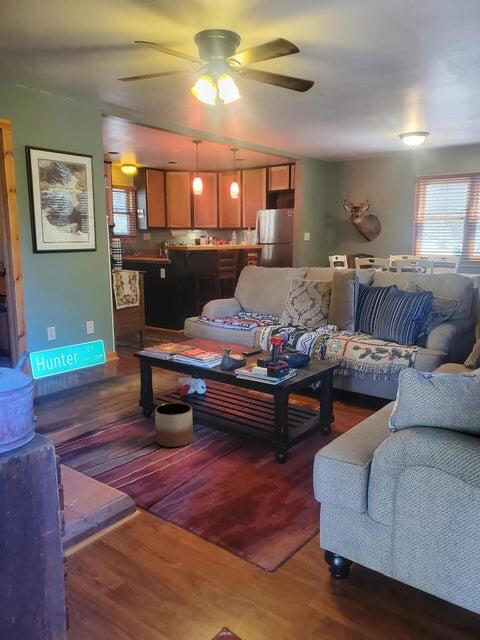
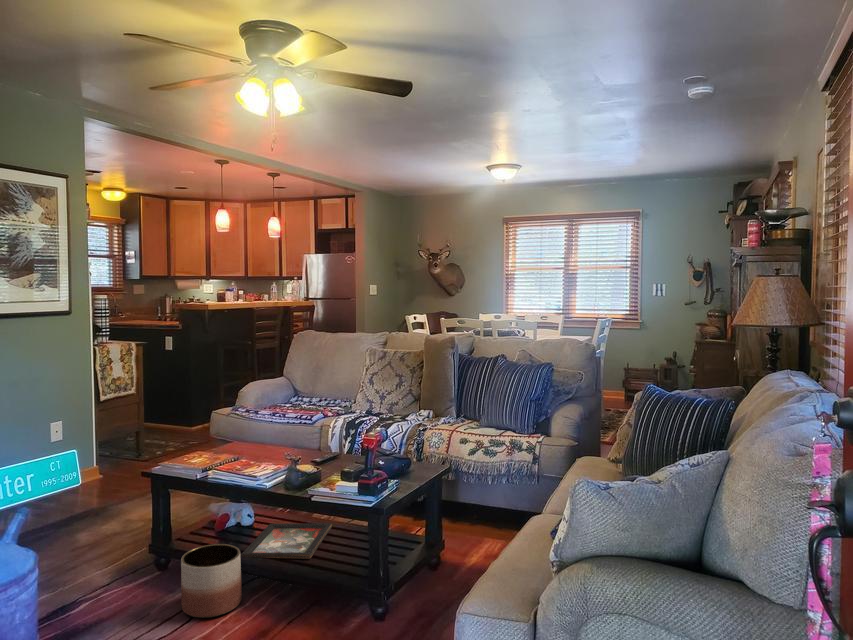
decorative tray: none [194,394,257,418] -> present [241,523,332,559]

